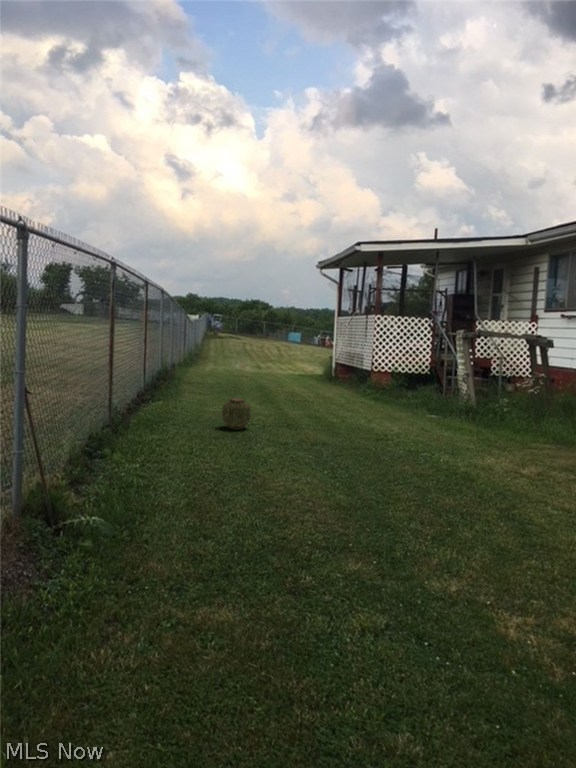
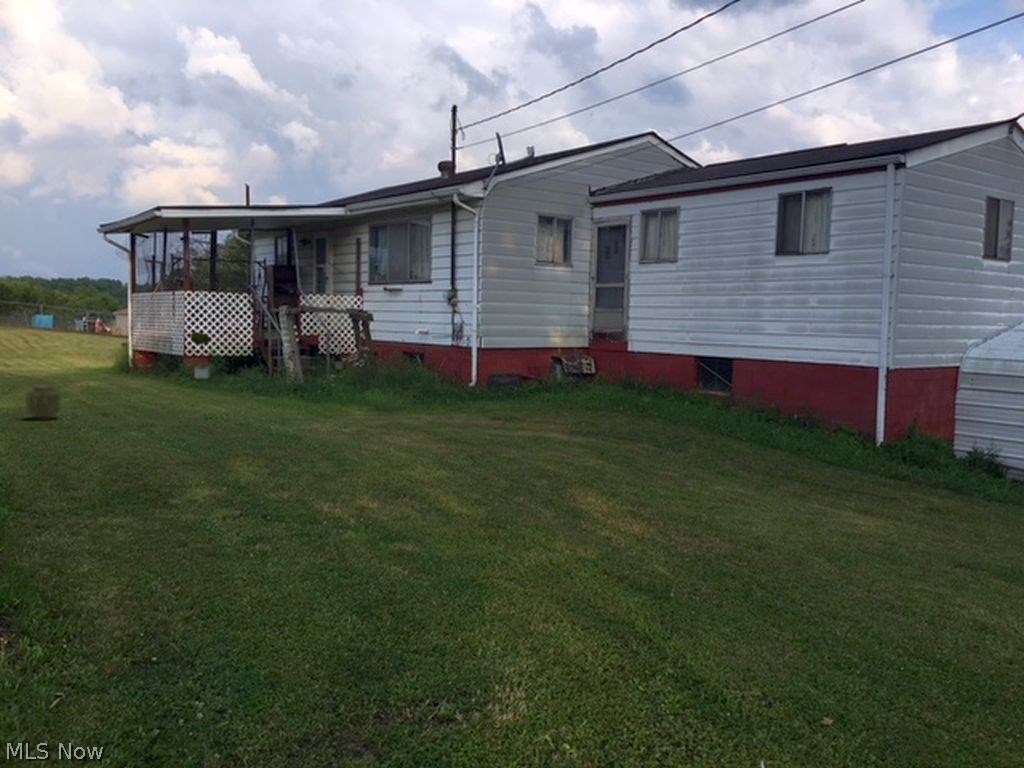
potted tree: none [377,350,395,393] -> present [190,332,211,379]

